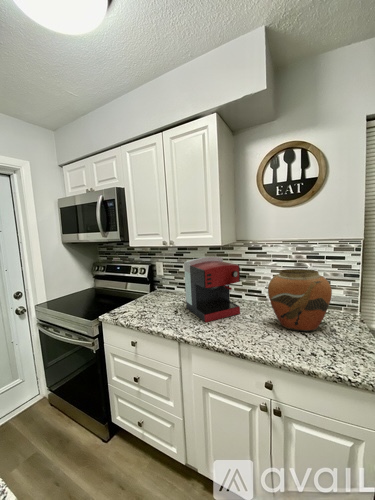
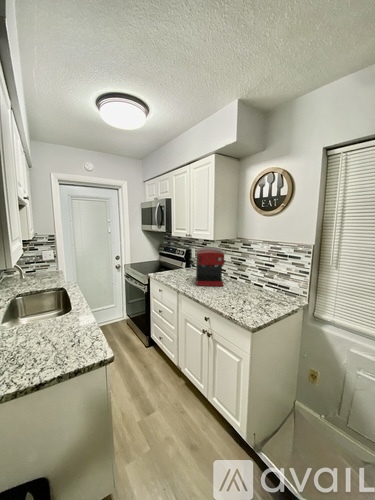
vase: present [268,269,332,331] -> none [232,259,270,301]

